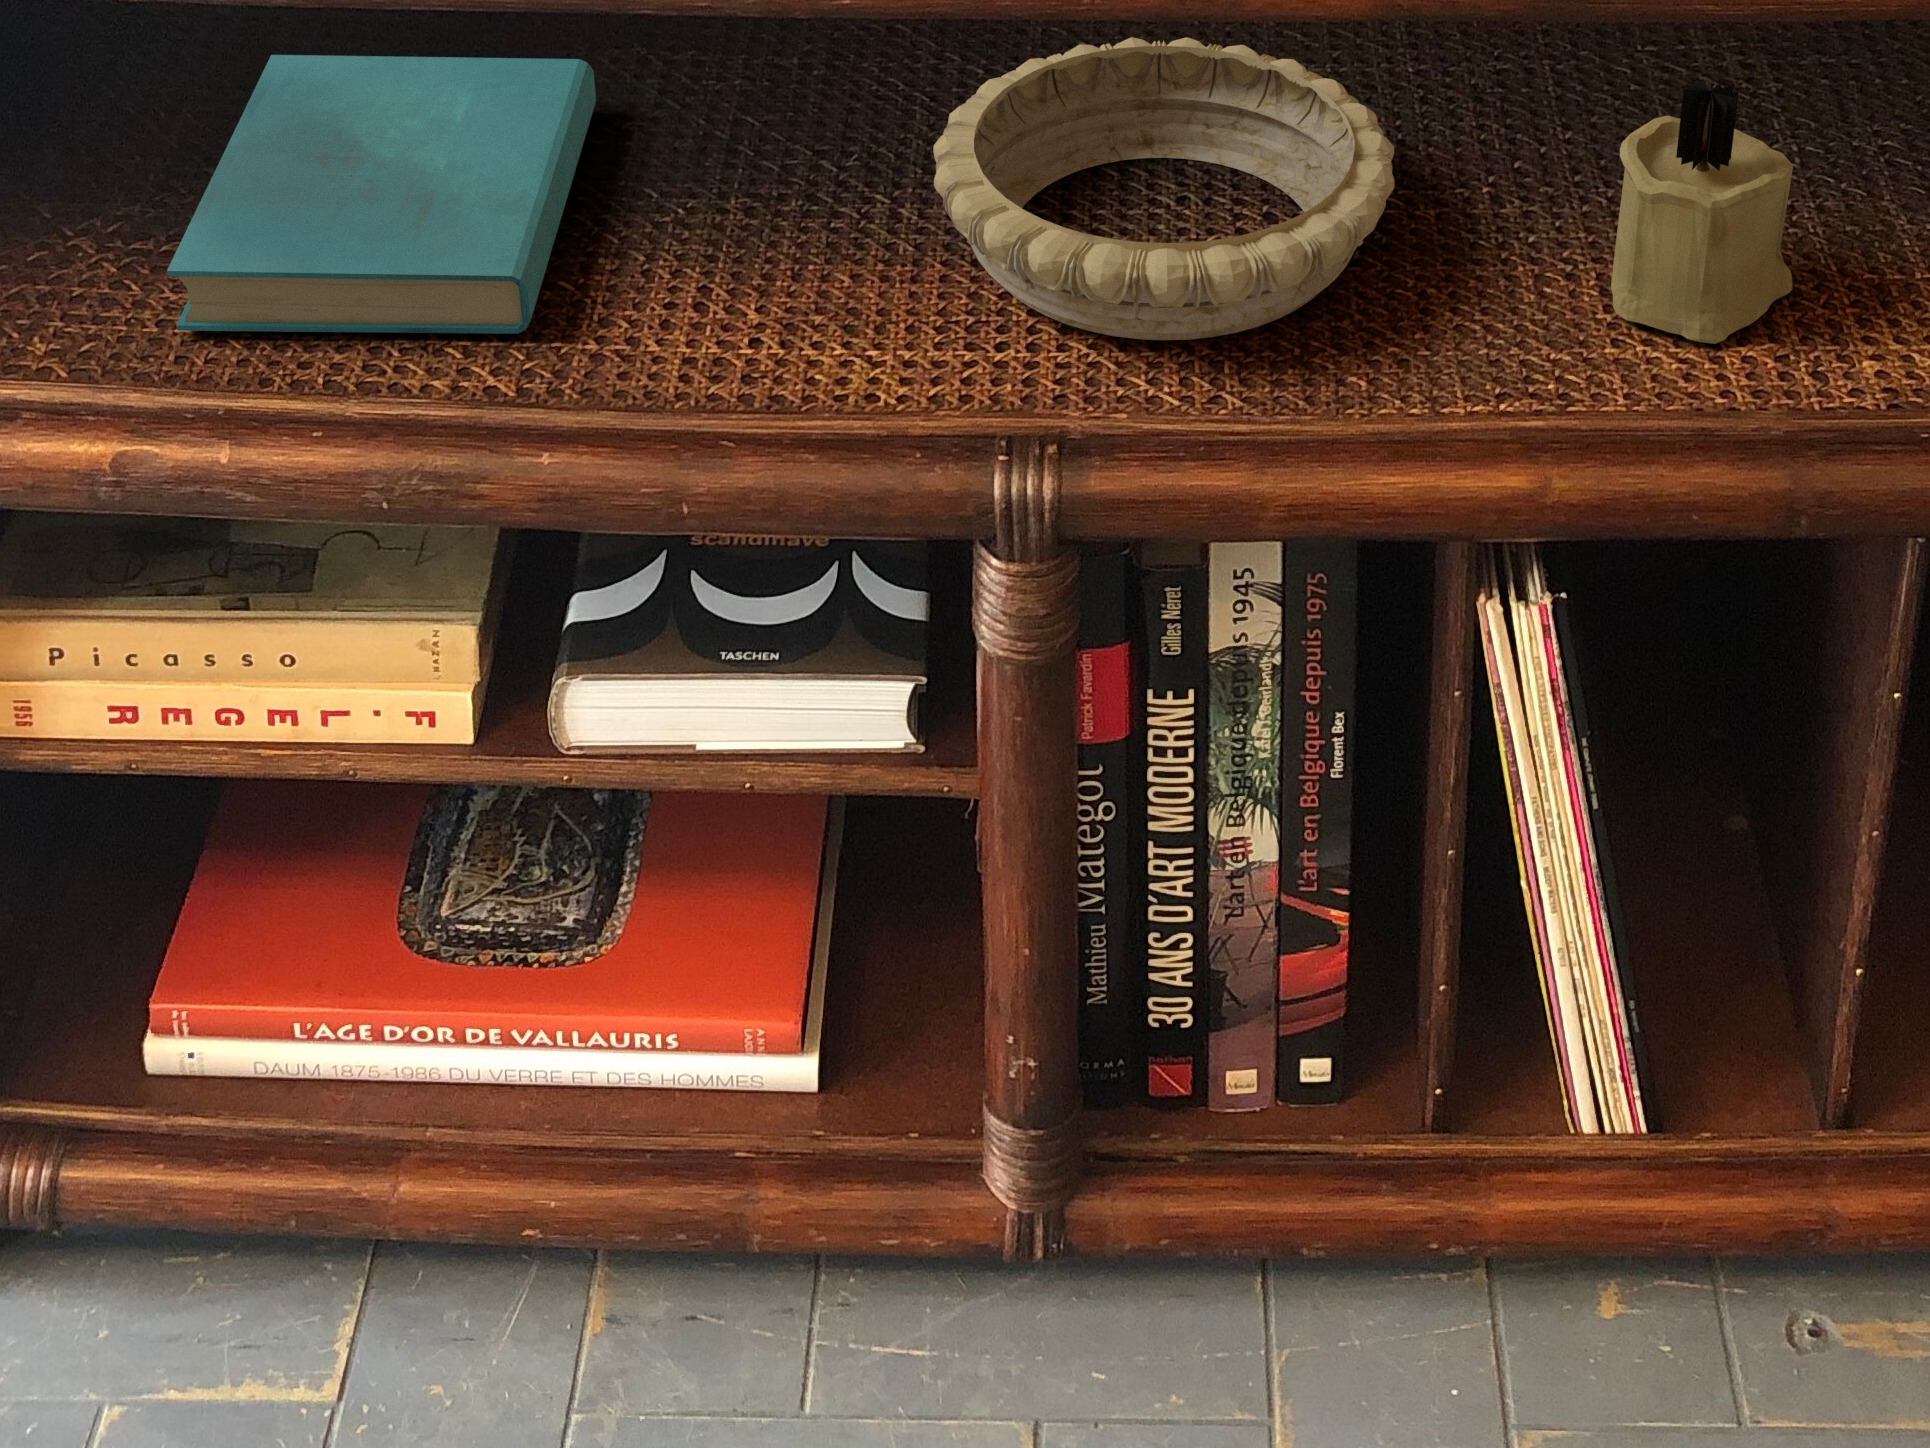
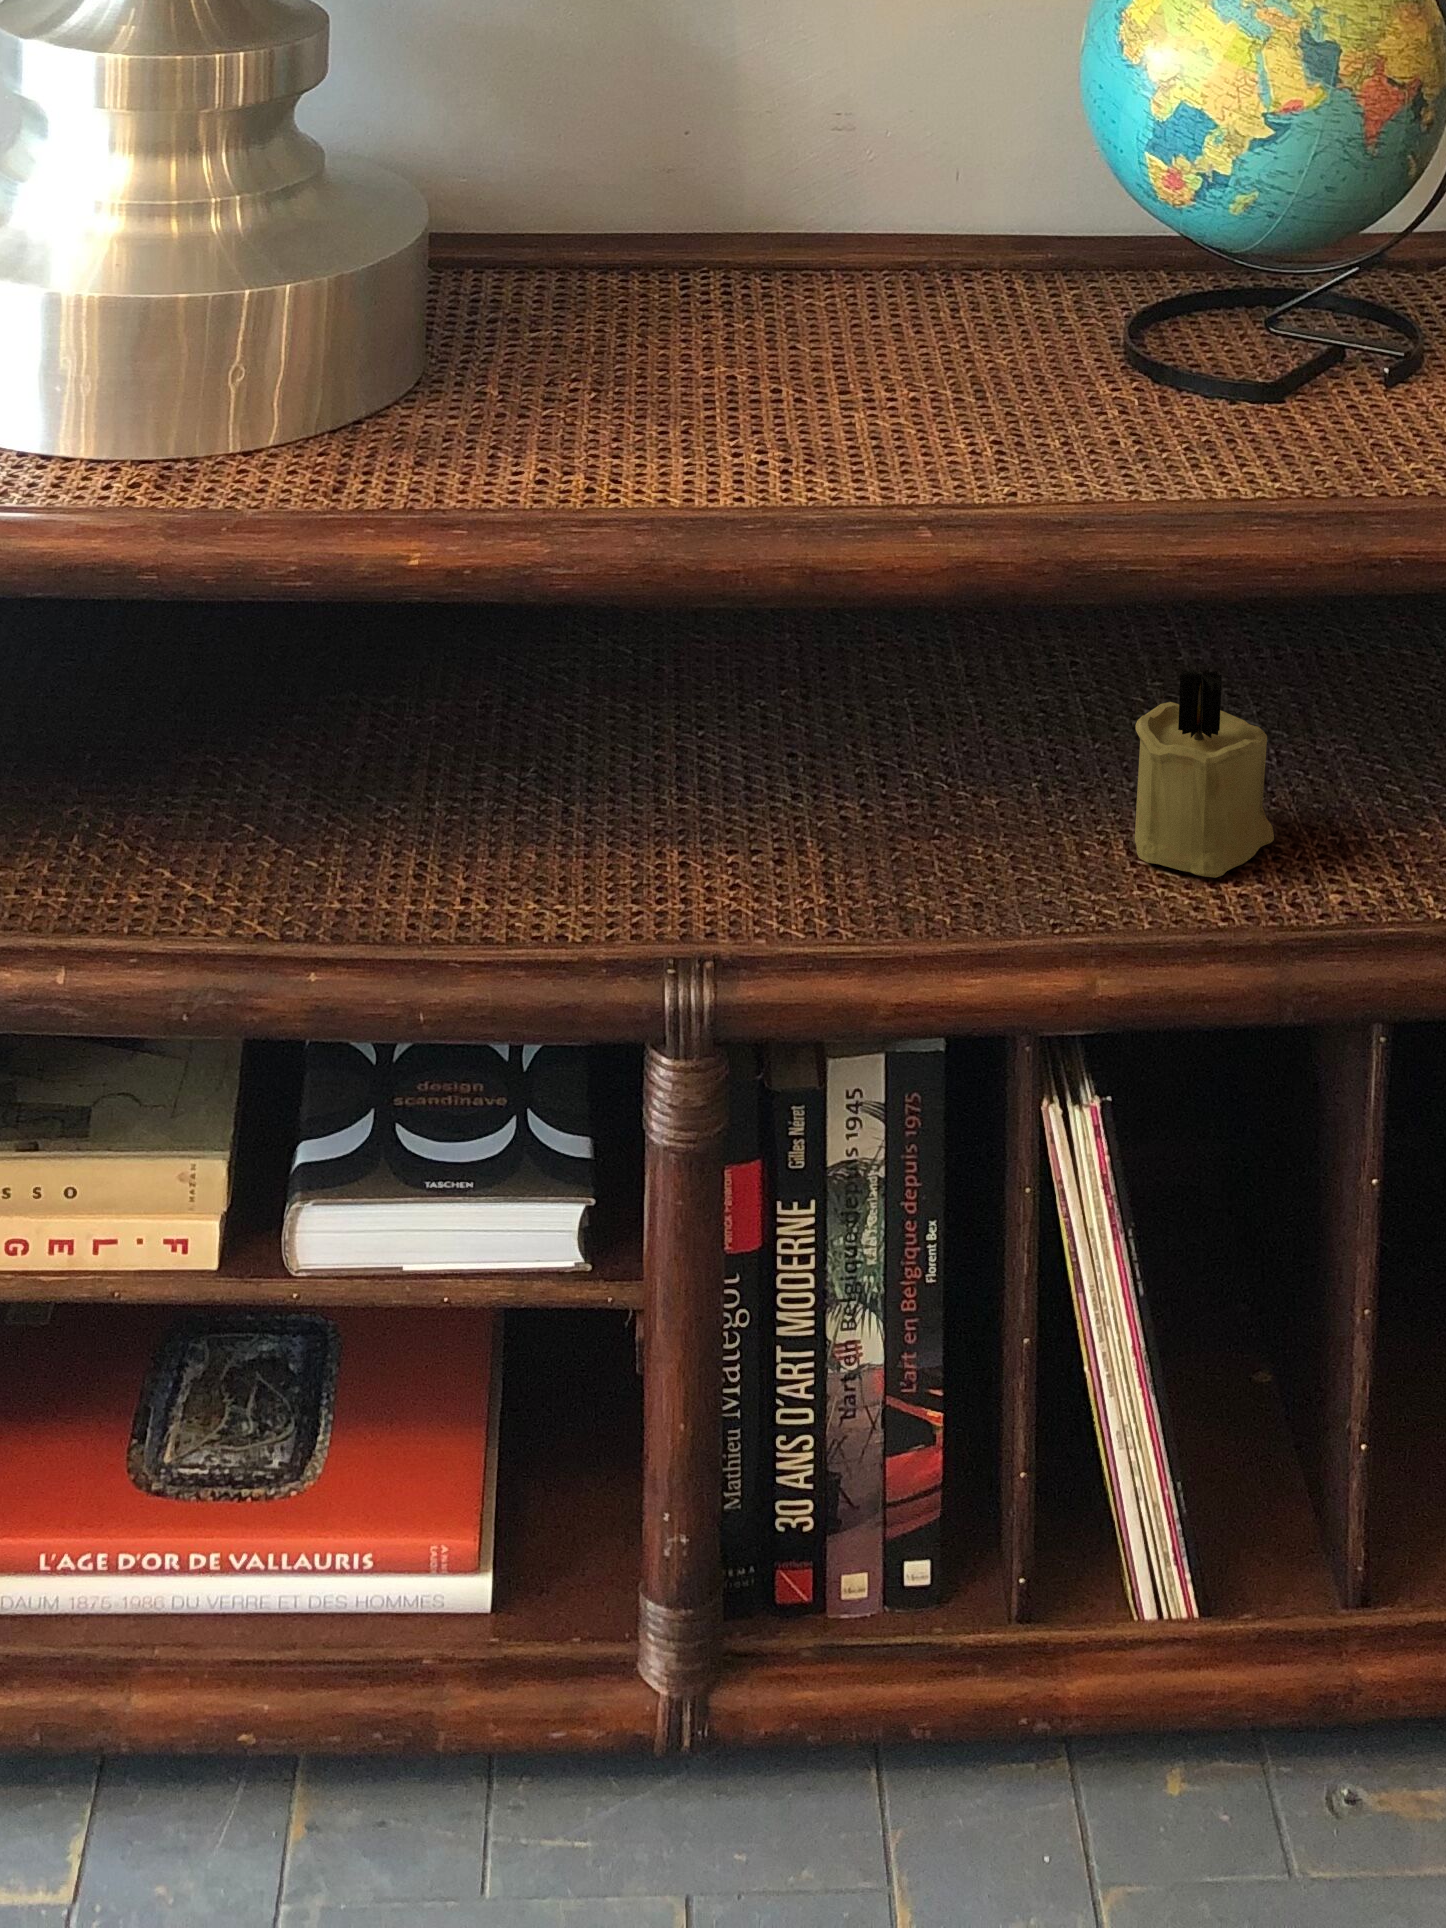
decorative bowl: present [933,37,1394,340] -> none [606,662,965,883]
book: present [167,55,596,334] -> none [8,690,328,890]

